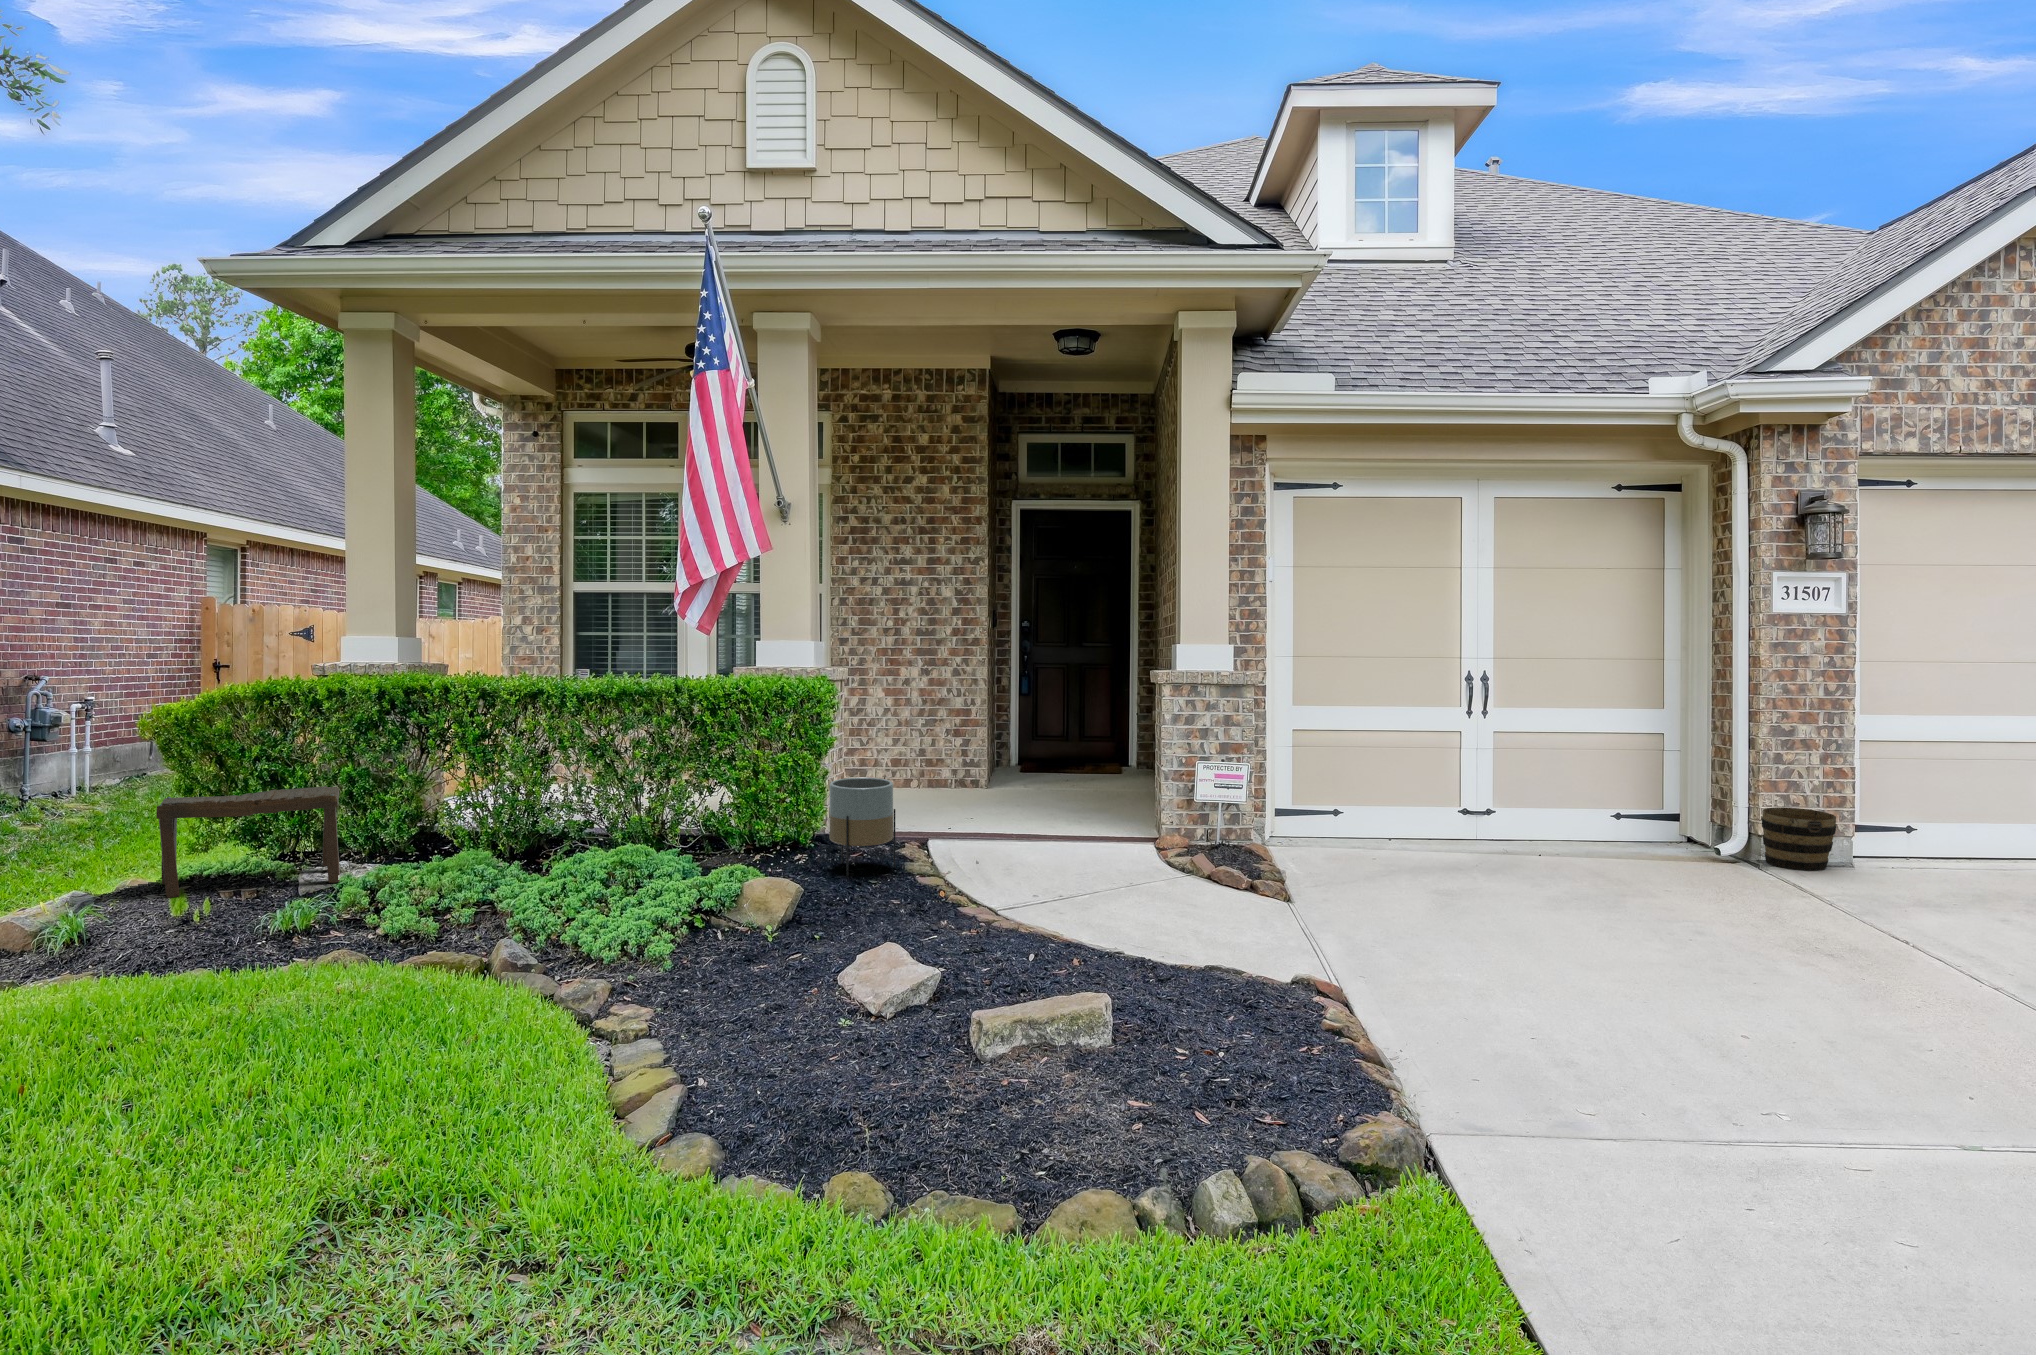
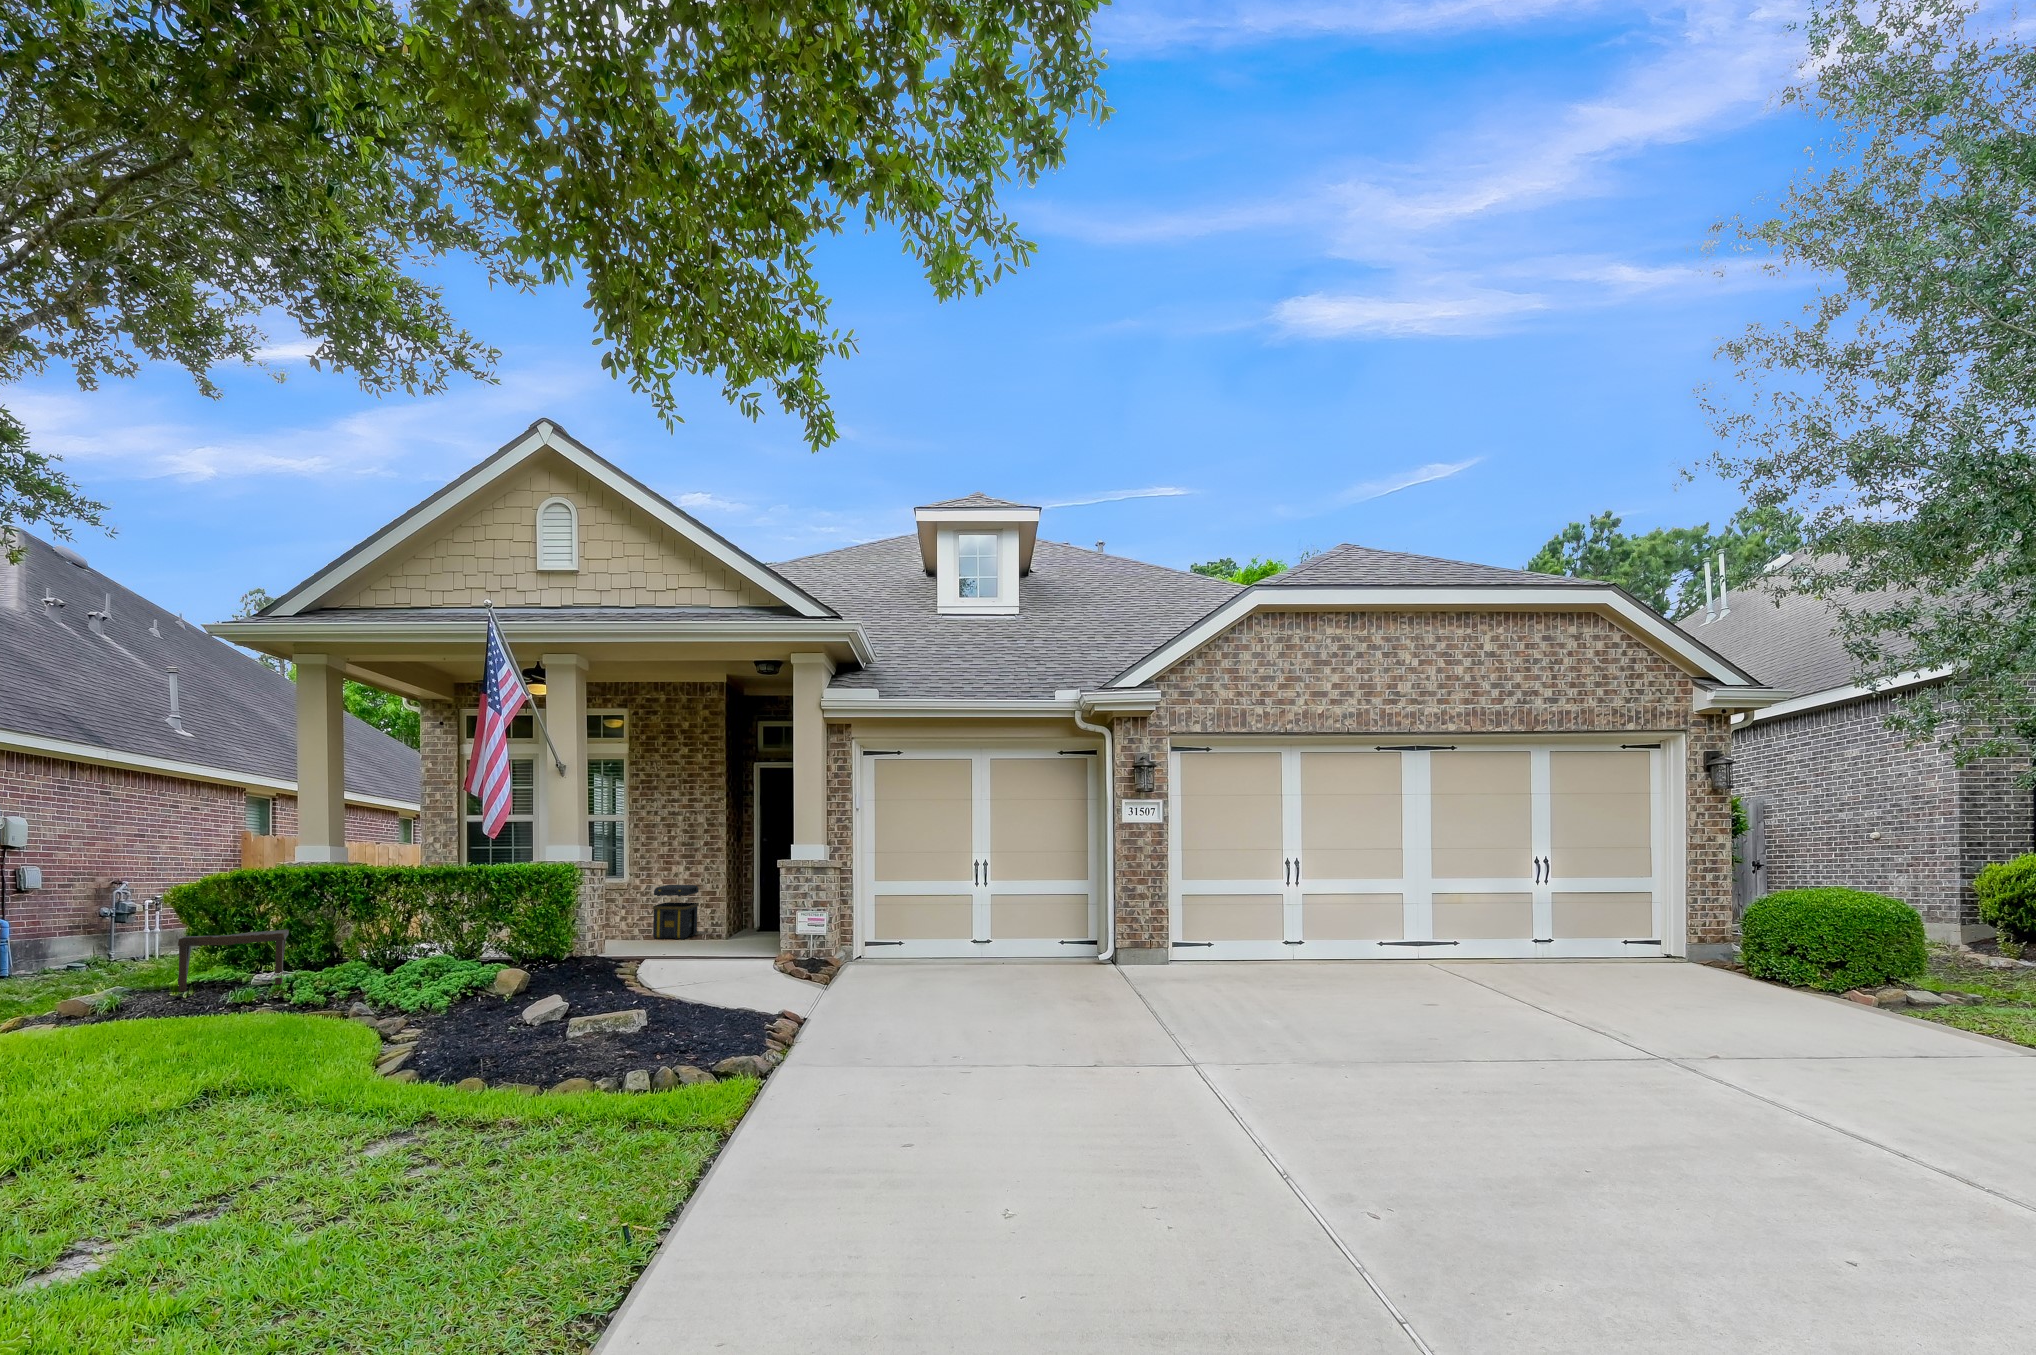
toolbox: none [885,701,952,789] -> present [653,885,699,939]
planter: present [829,778,895,877] -> none [573,922,613,978]
bucket: present [1762,807,1836,871] -> none [1124,934,1162,969]

